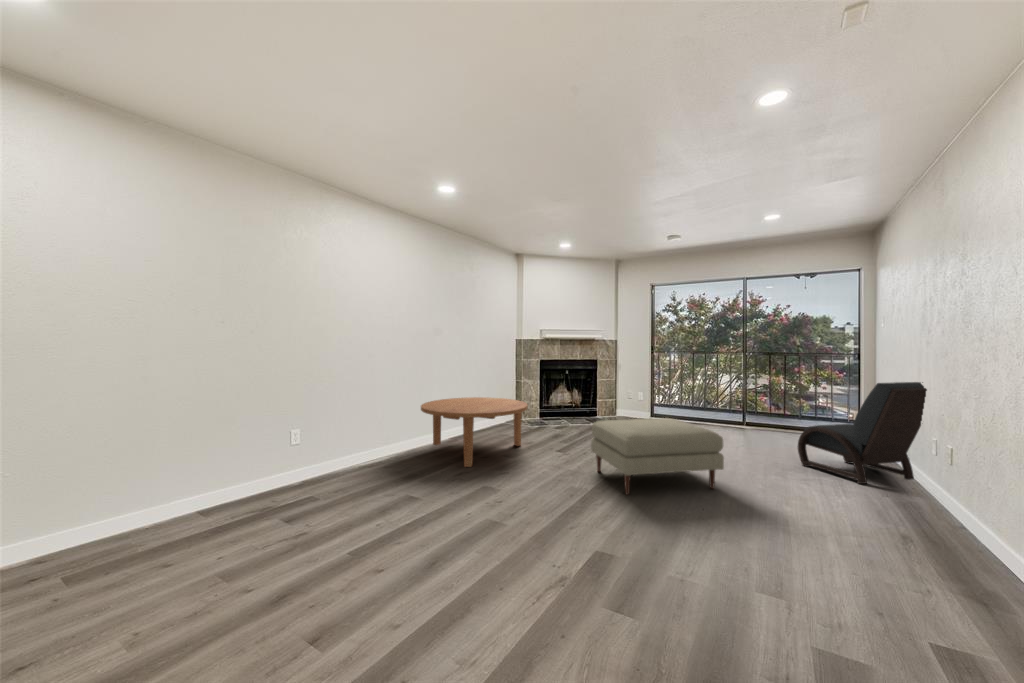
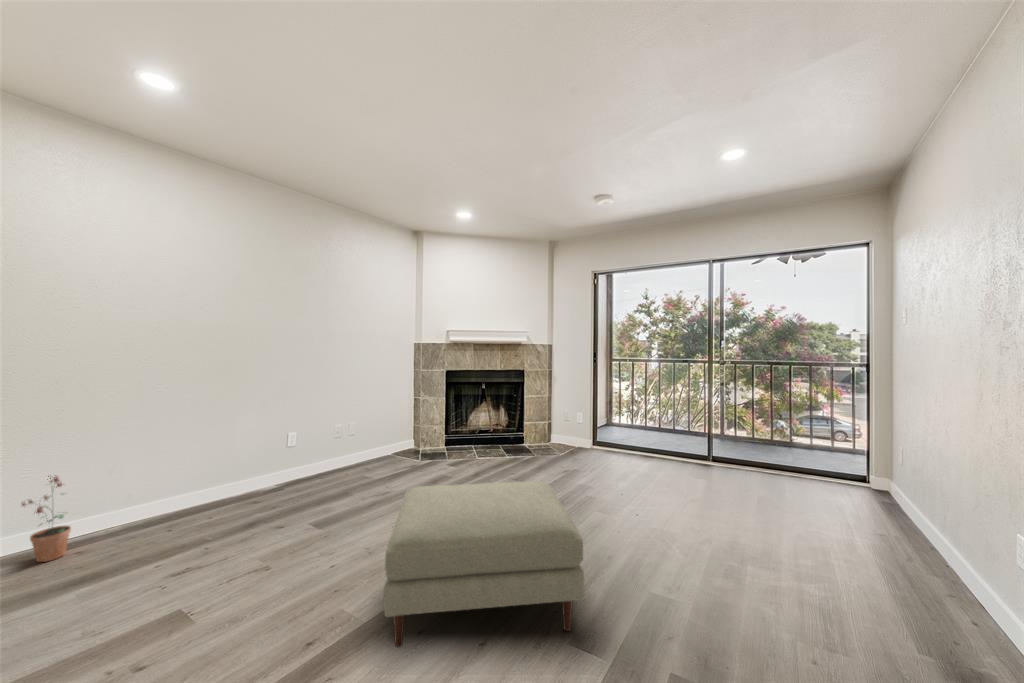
lounge chair: present [798,382,927,484] -> none [753,437,1003,622]
coffee table: present [421,397,527,467] -> none [182,428,363,552]
potted plant: none [345,418,374,472] -> present [22,476,71,562]

